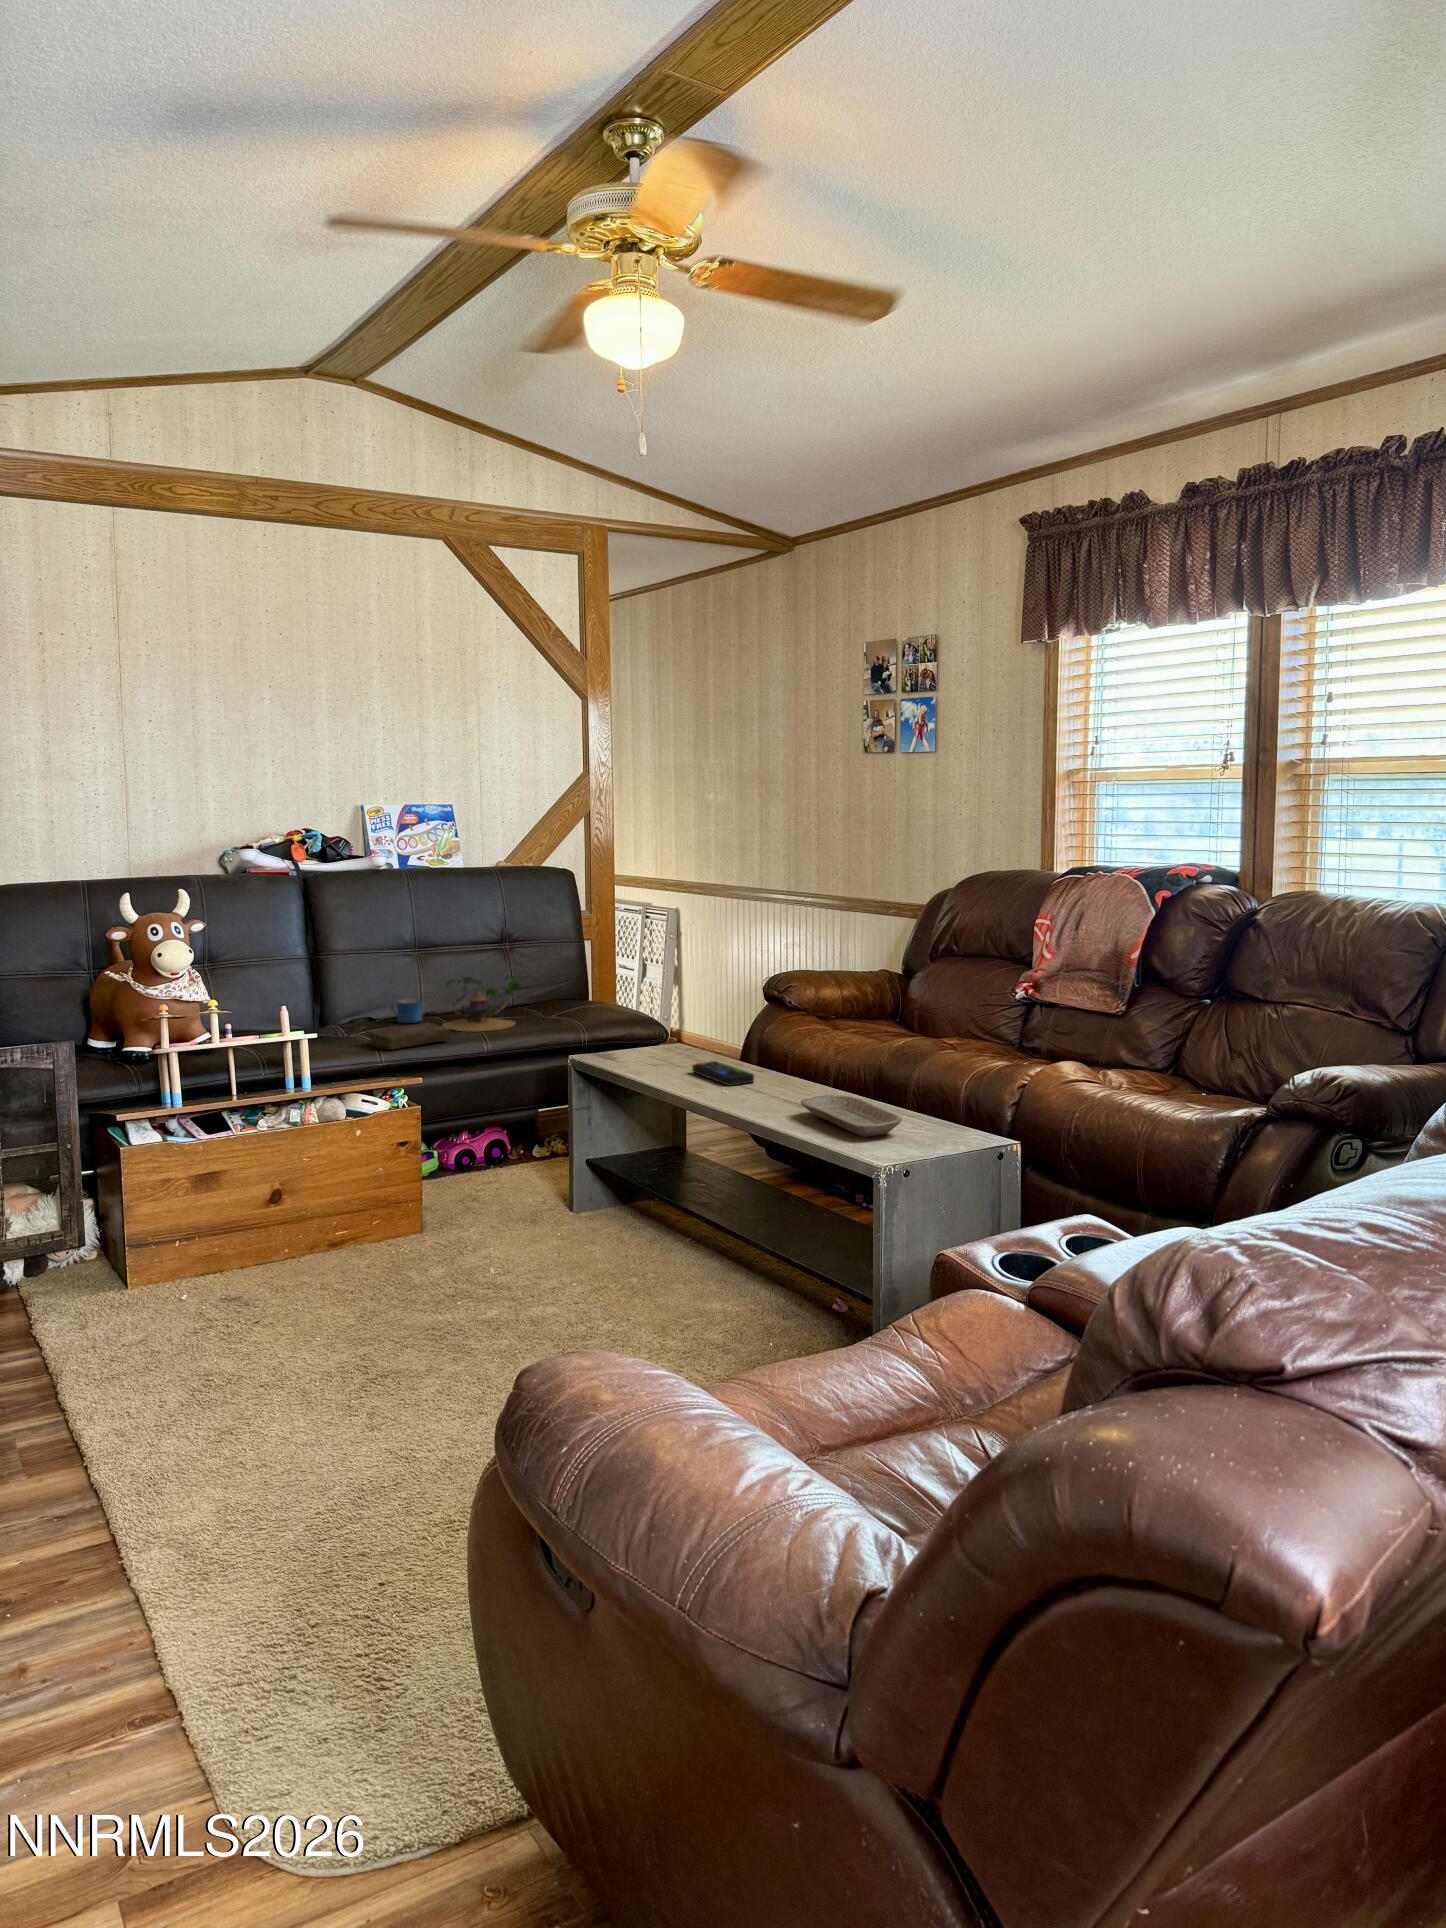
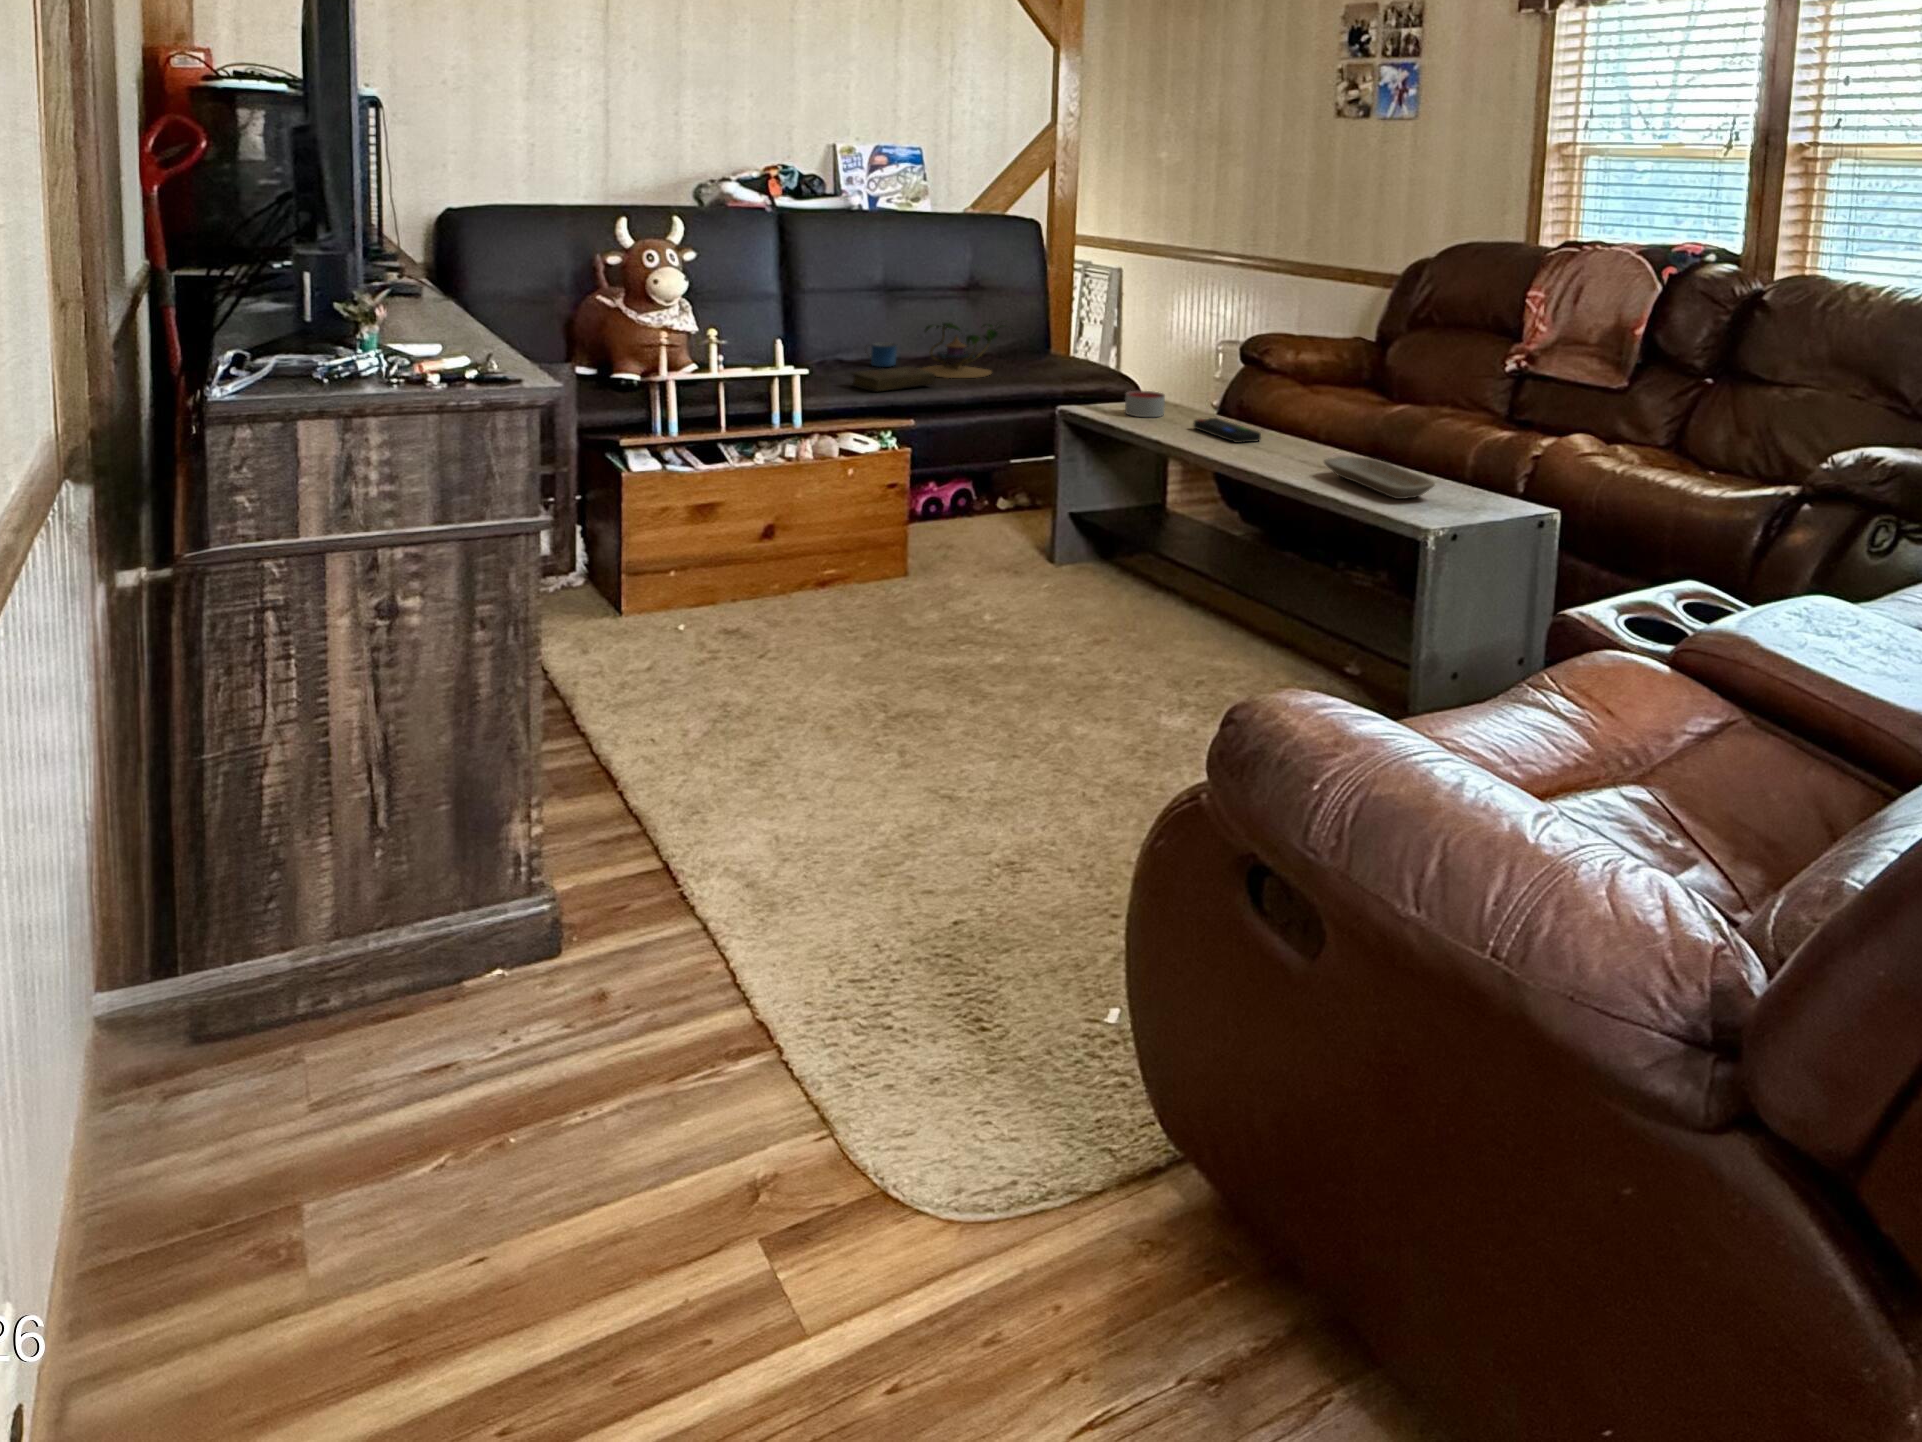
candle: none [630,1037,669,1063] -> present [1125,391,1165,417]

